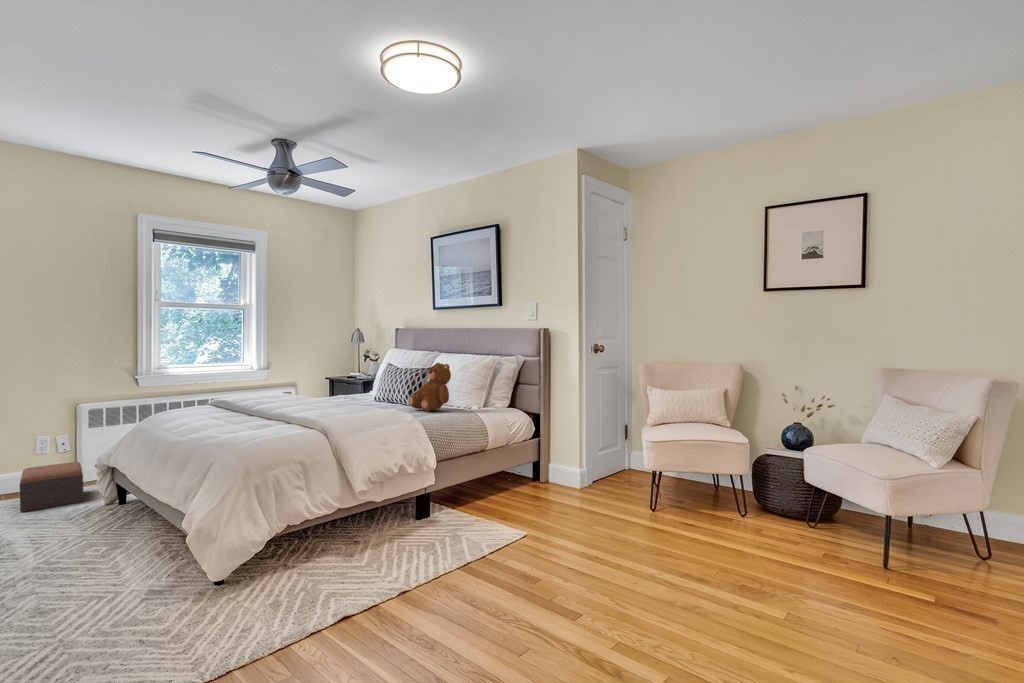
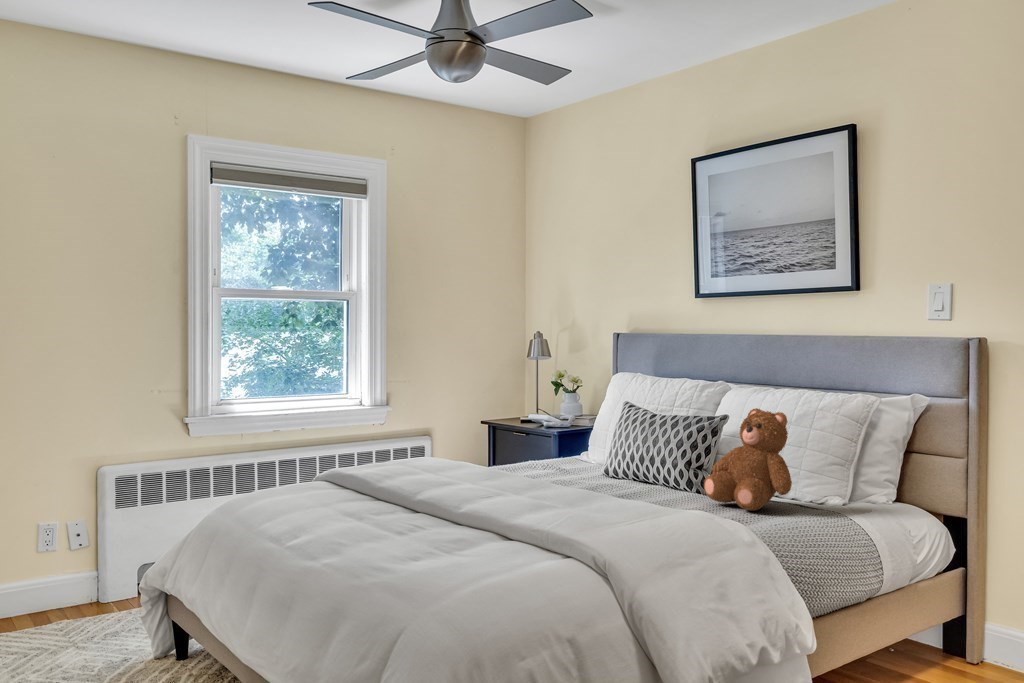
footstool: present [20,462,83,512] -> none [20,572,117,666]

